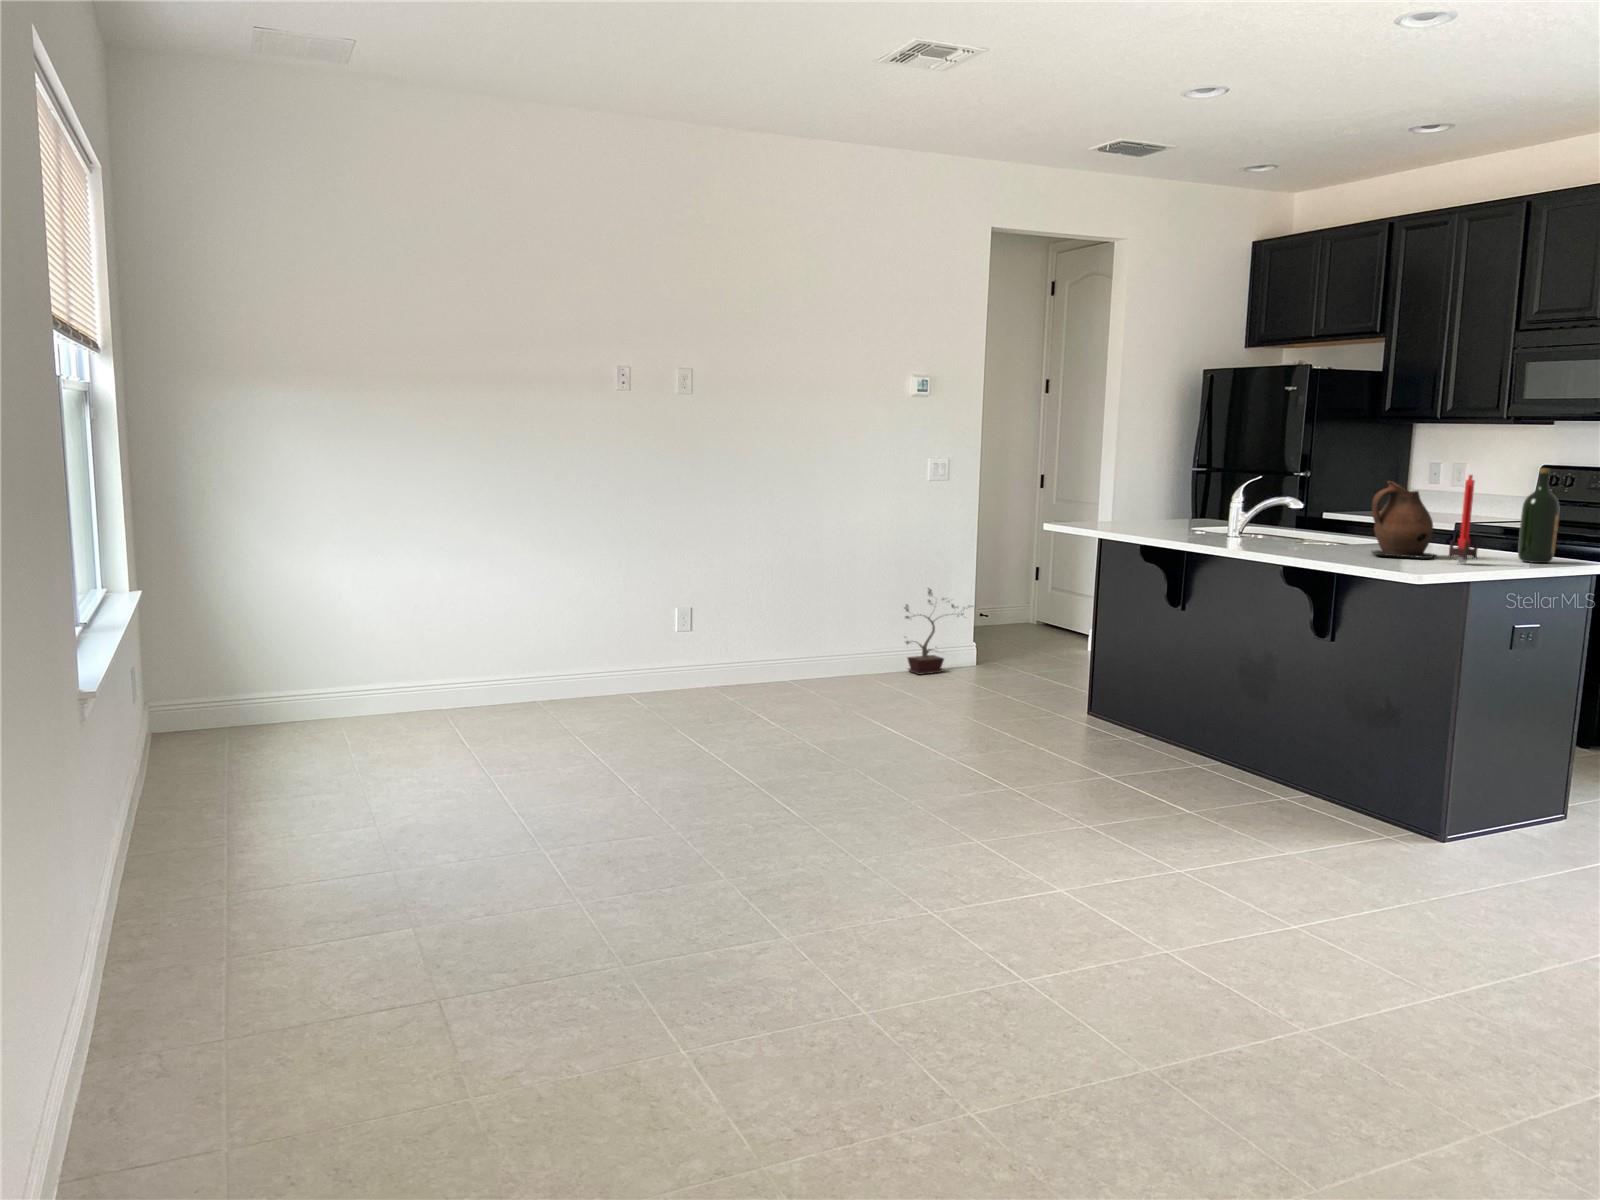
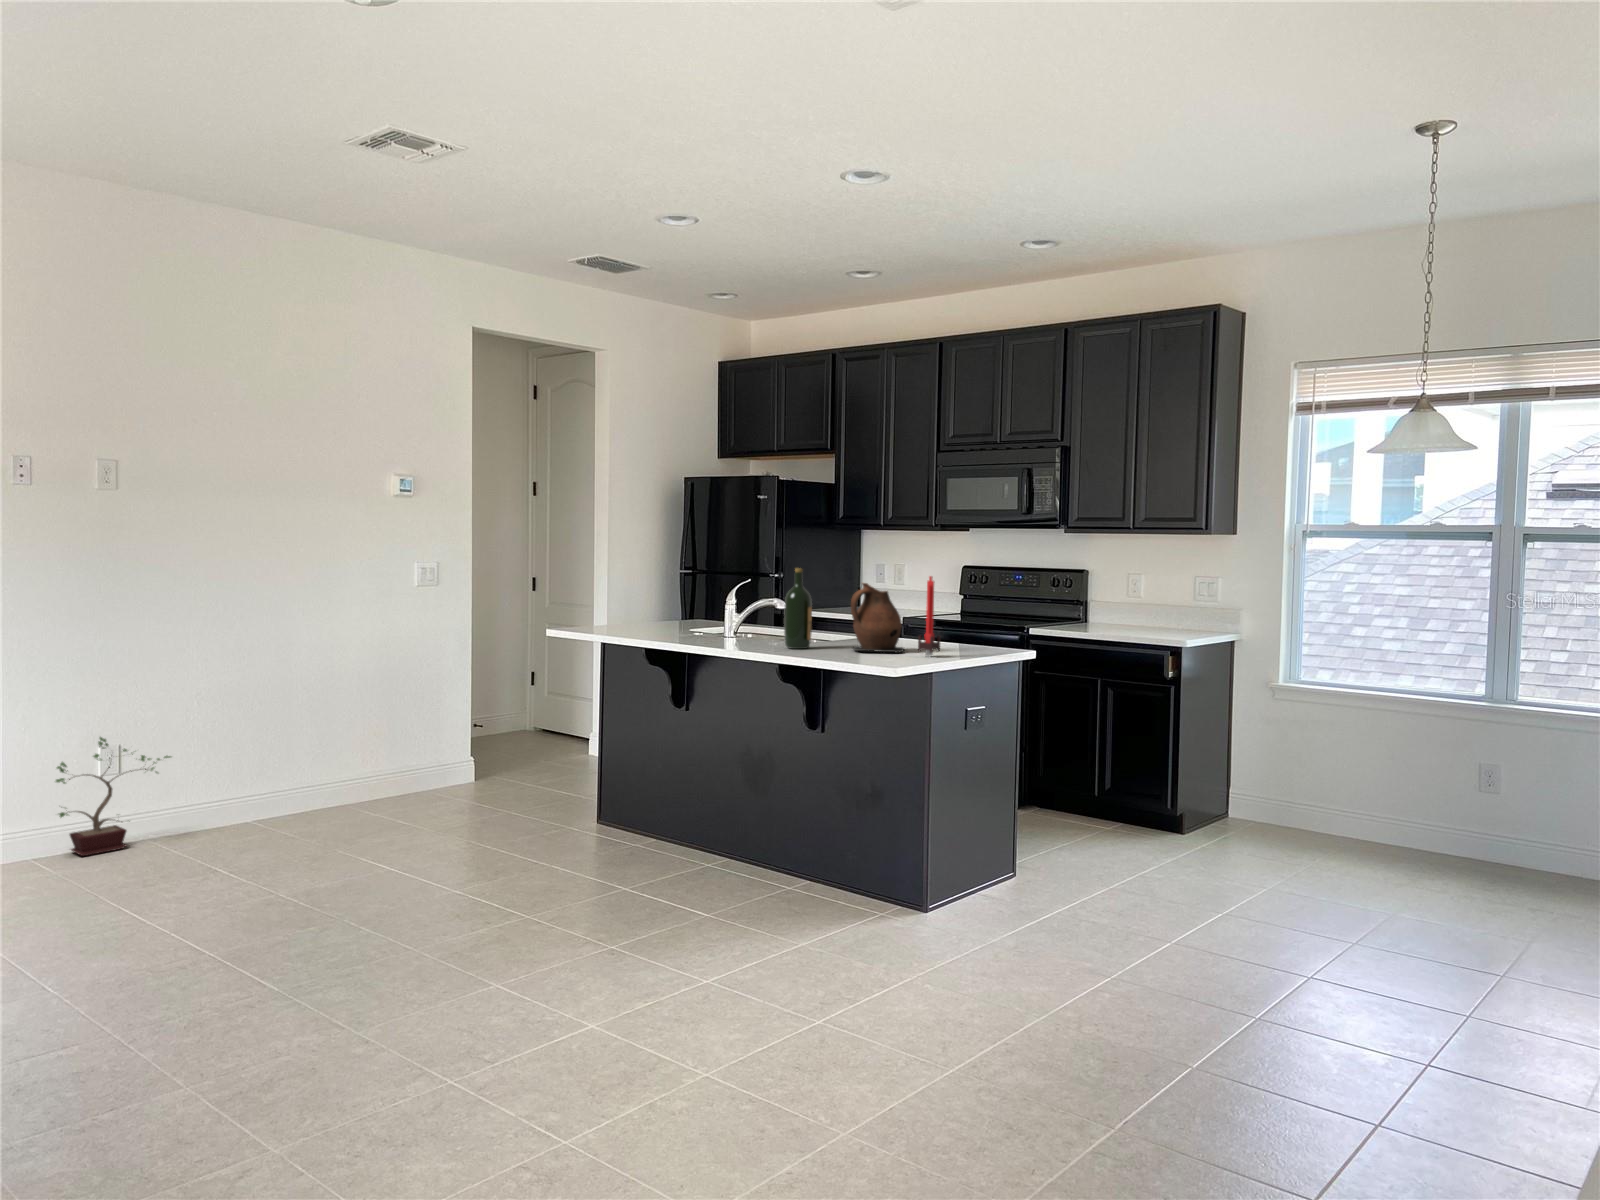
wine bottle: present [1518,468,1559,563] -> present [784,568,812,649]
potted plant: present [905,589,970,675] -> present [56,737,171,856]

